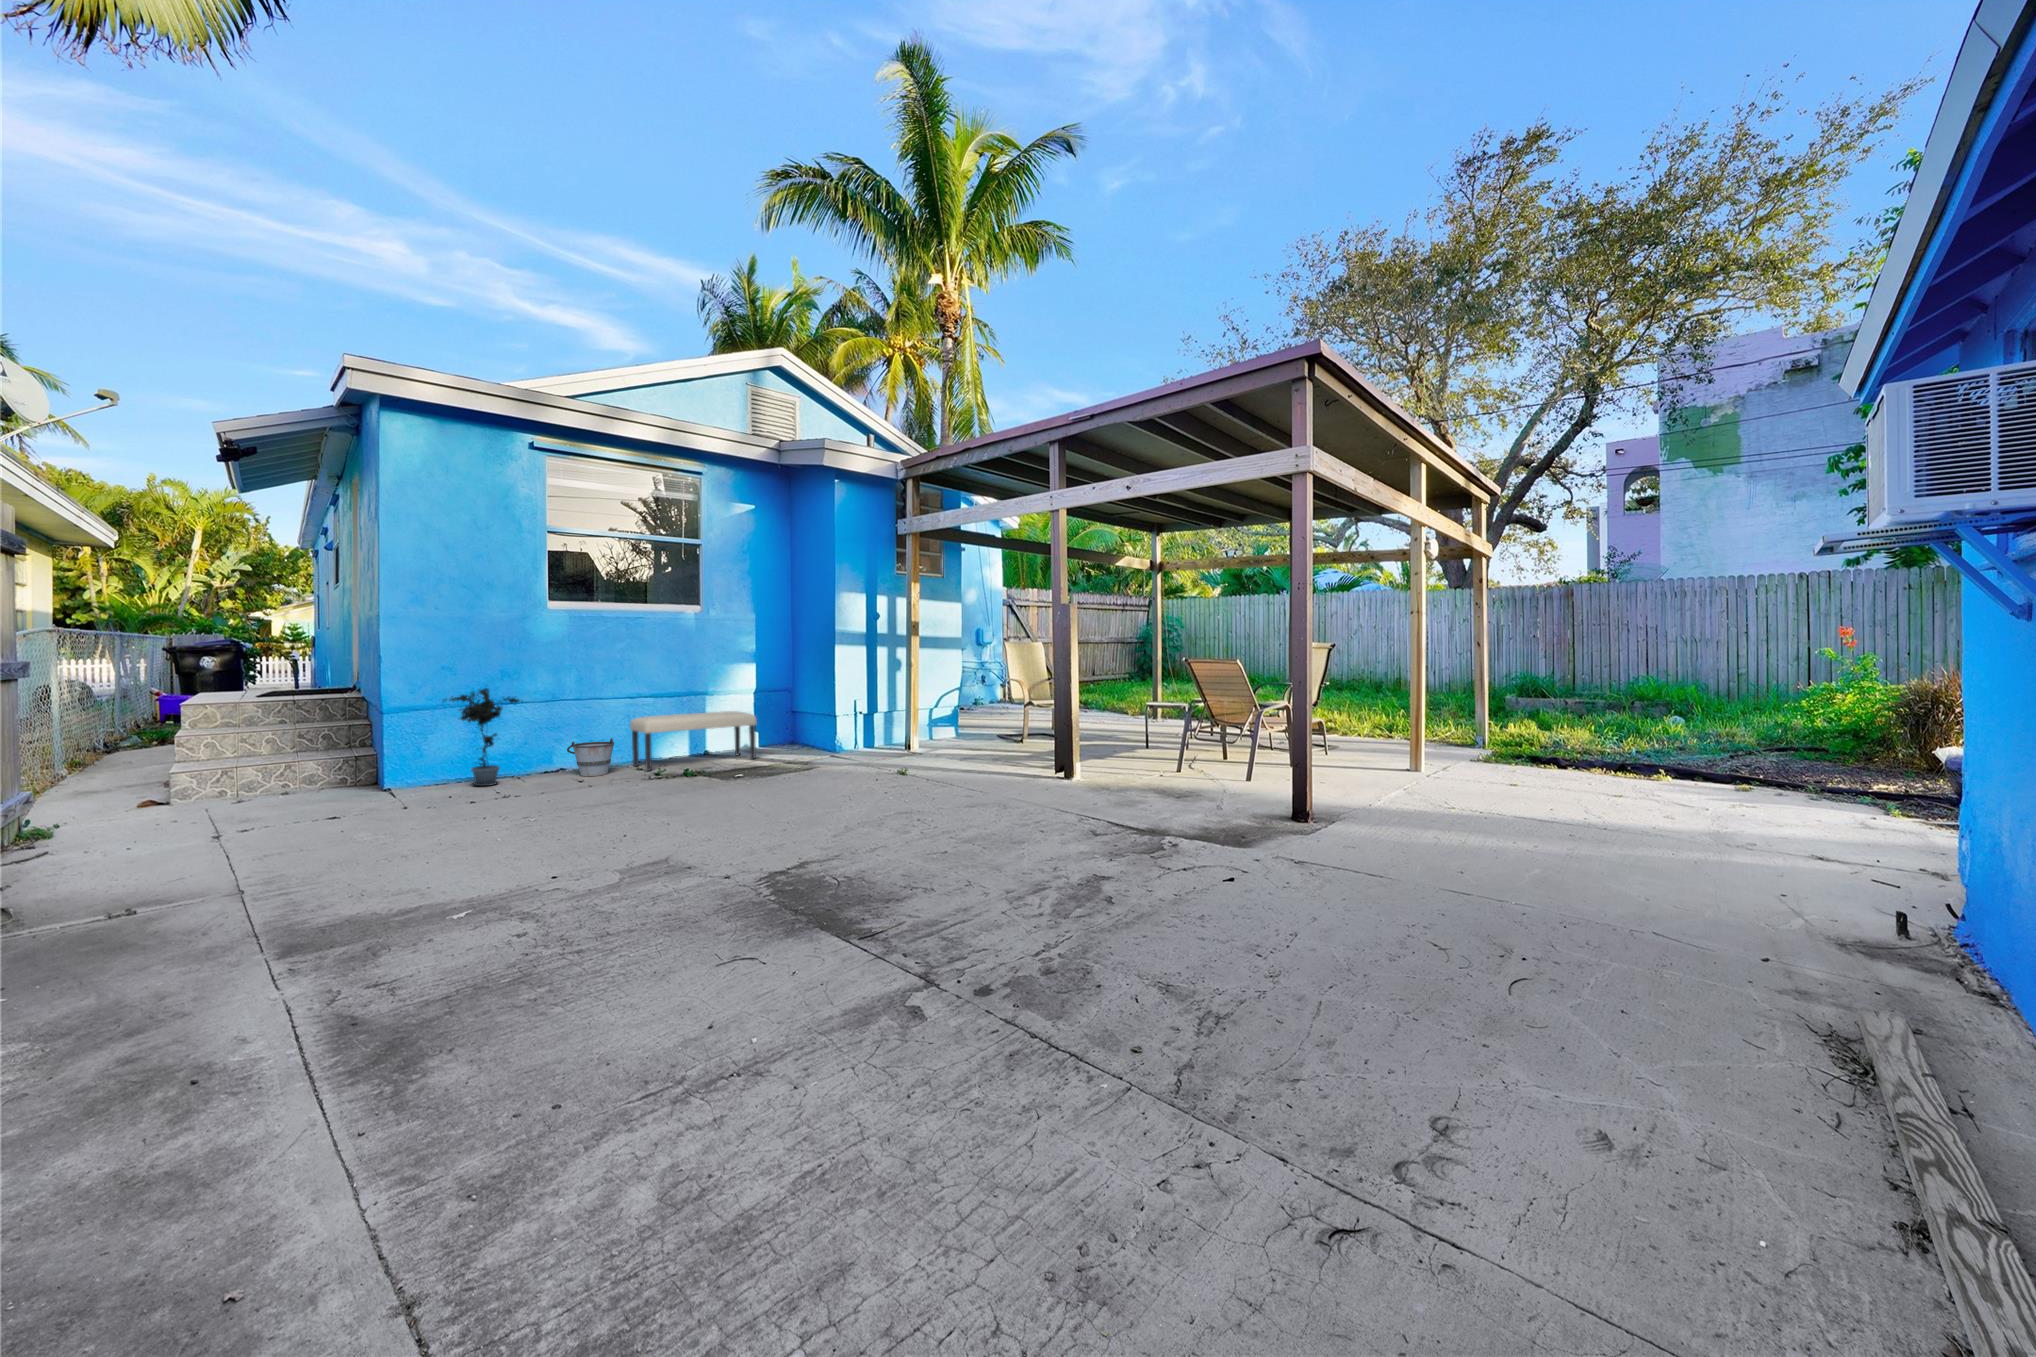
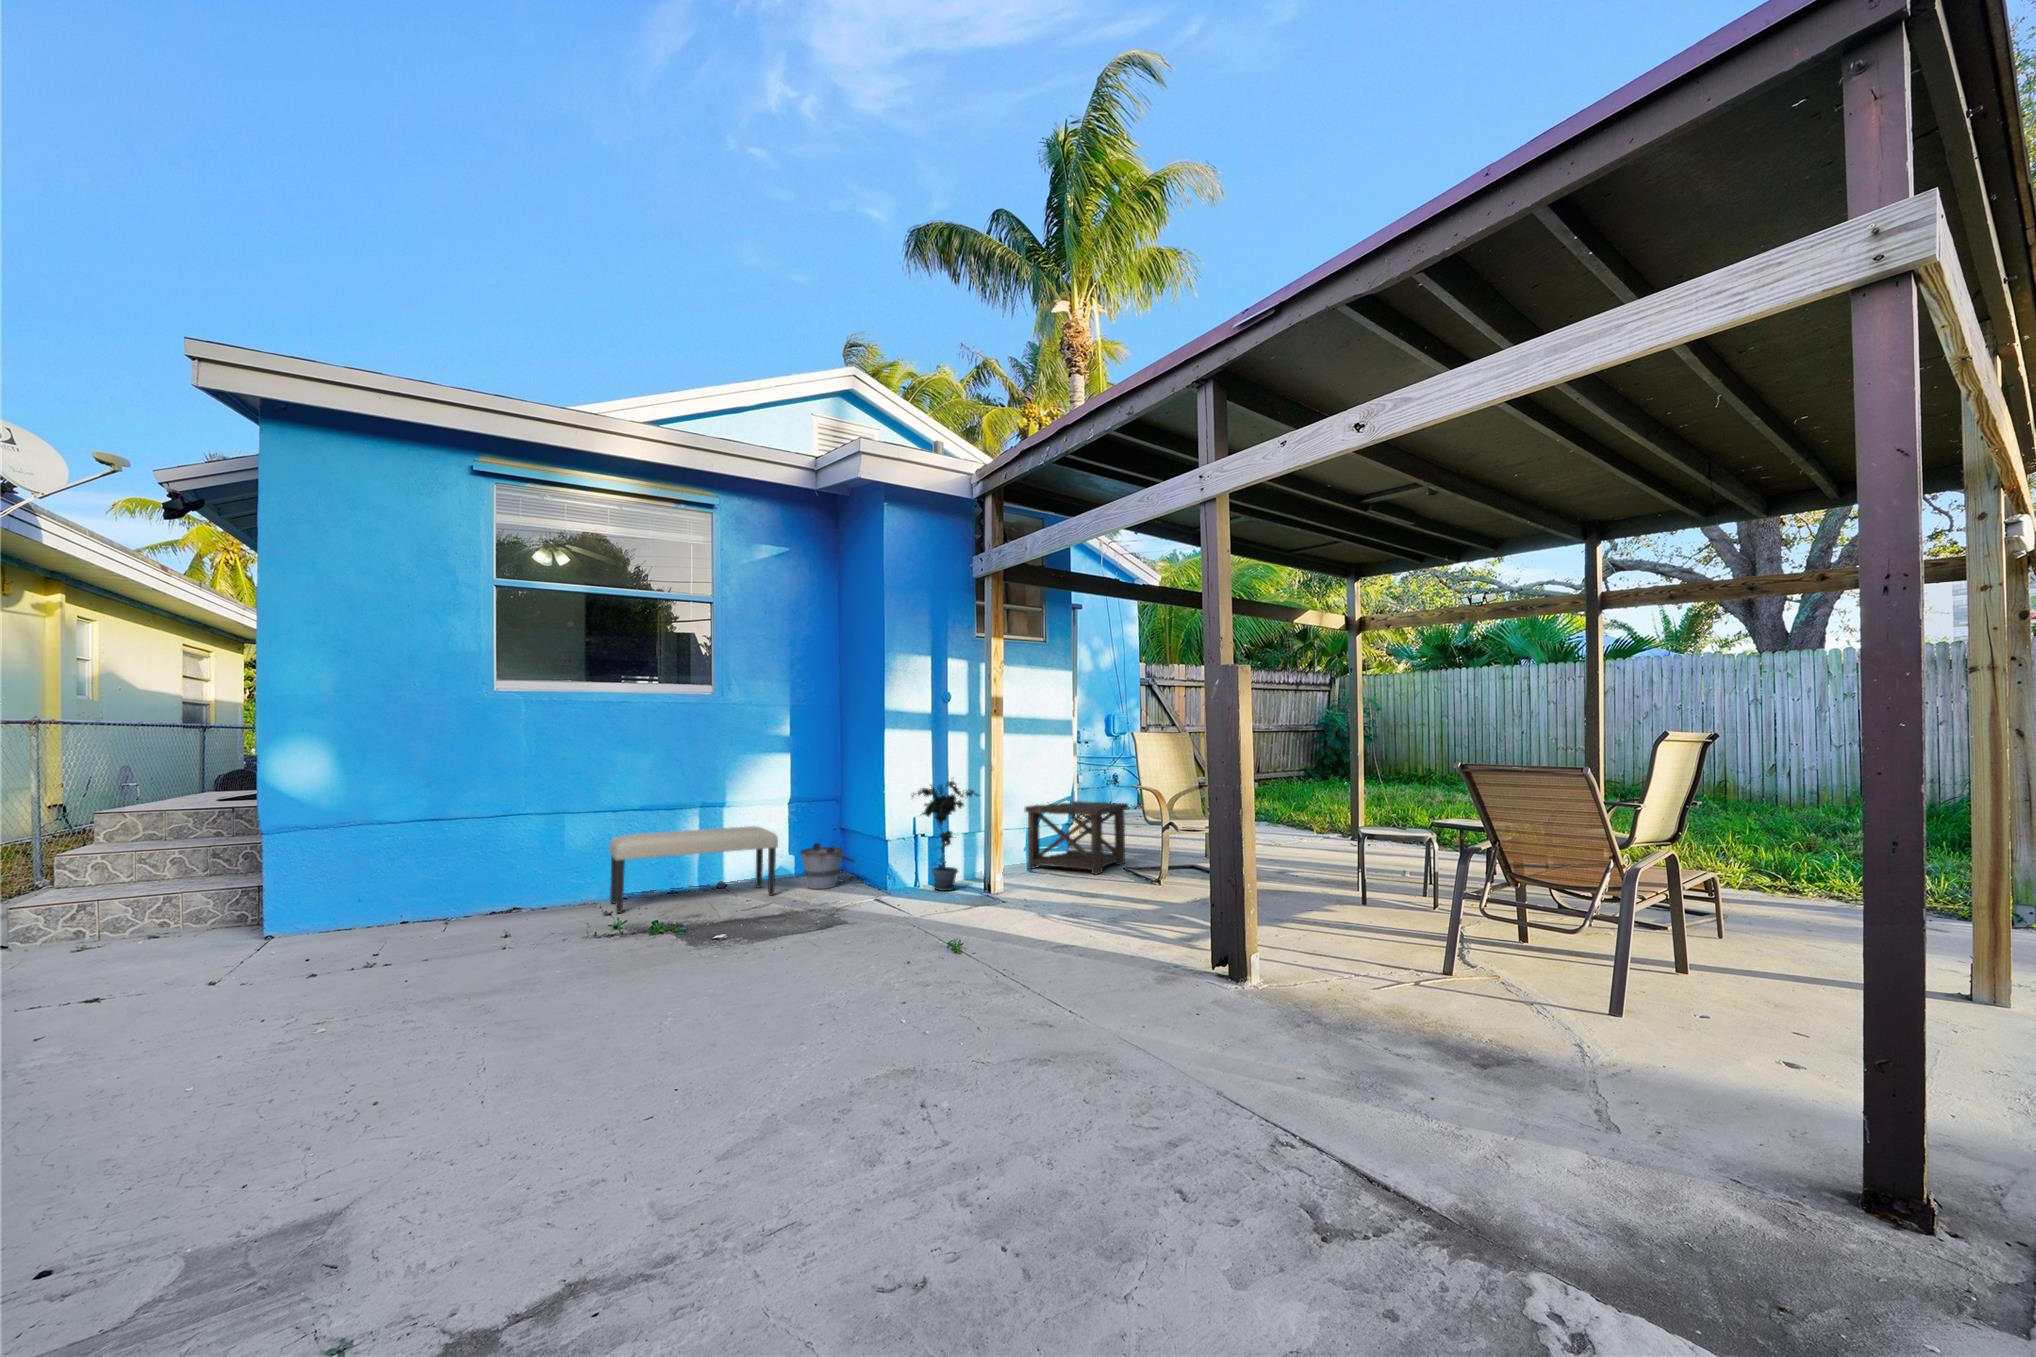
potted plant: present [444,688,519,786] -> present [912,781,979,891]
side table: none [929,693,1002,743] -> present [1025,801,1128,874]
bucket: present [567,738,614,776] -> present [800,843,854,889]

